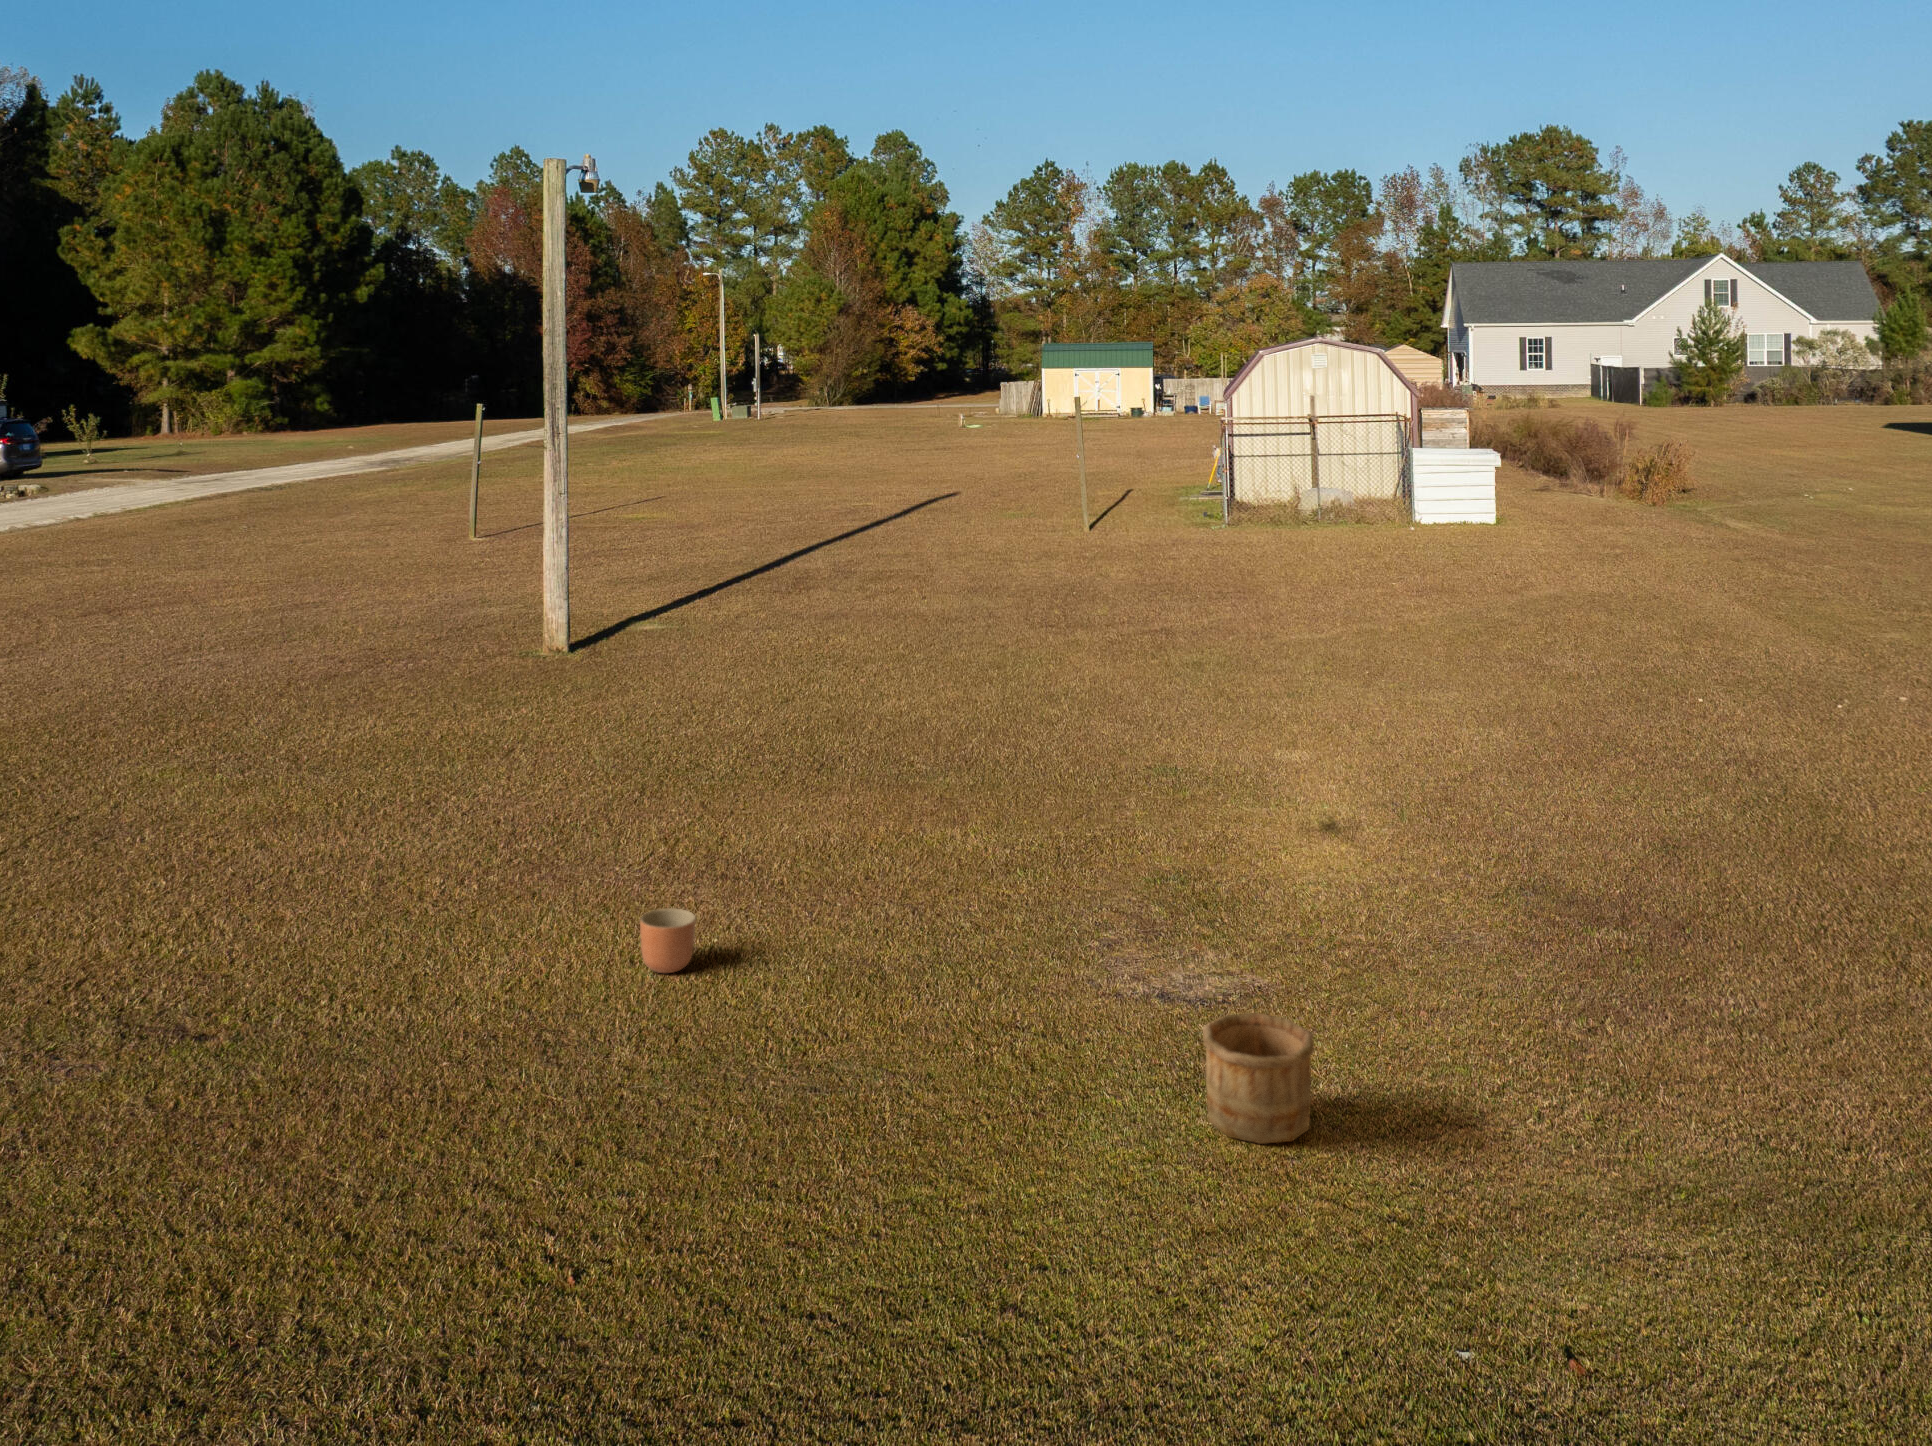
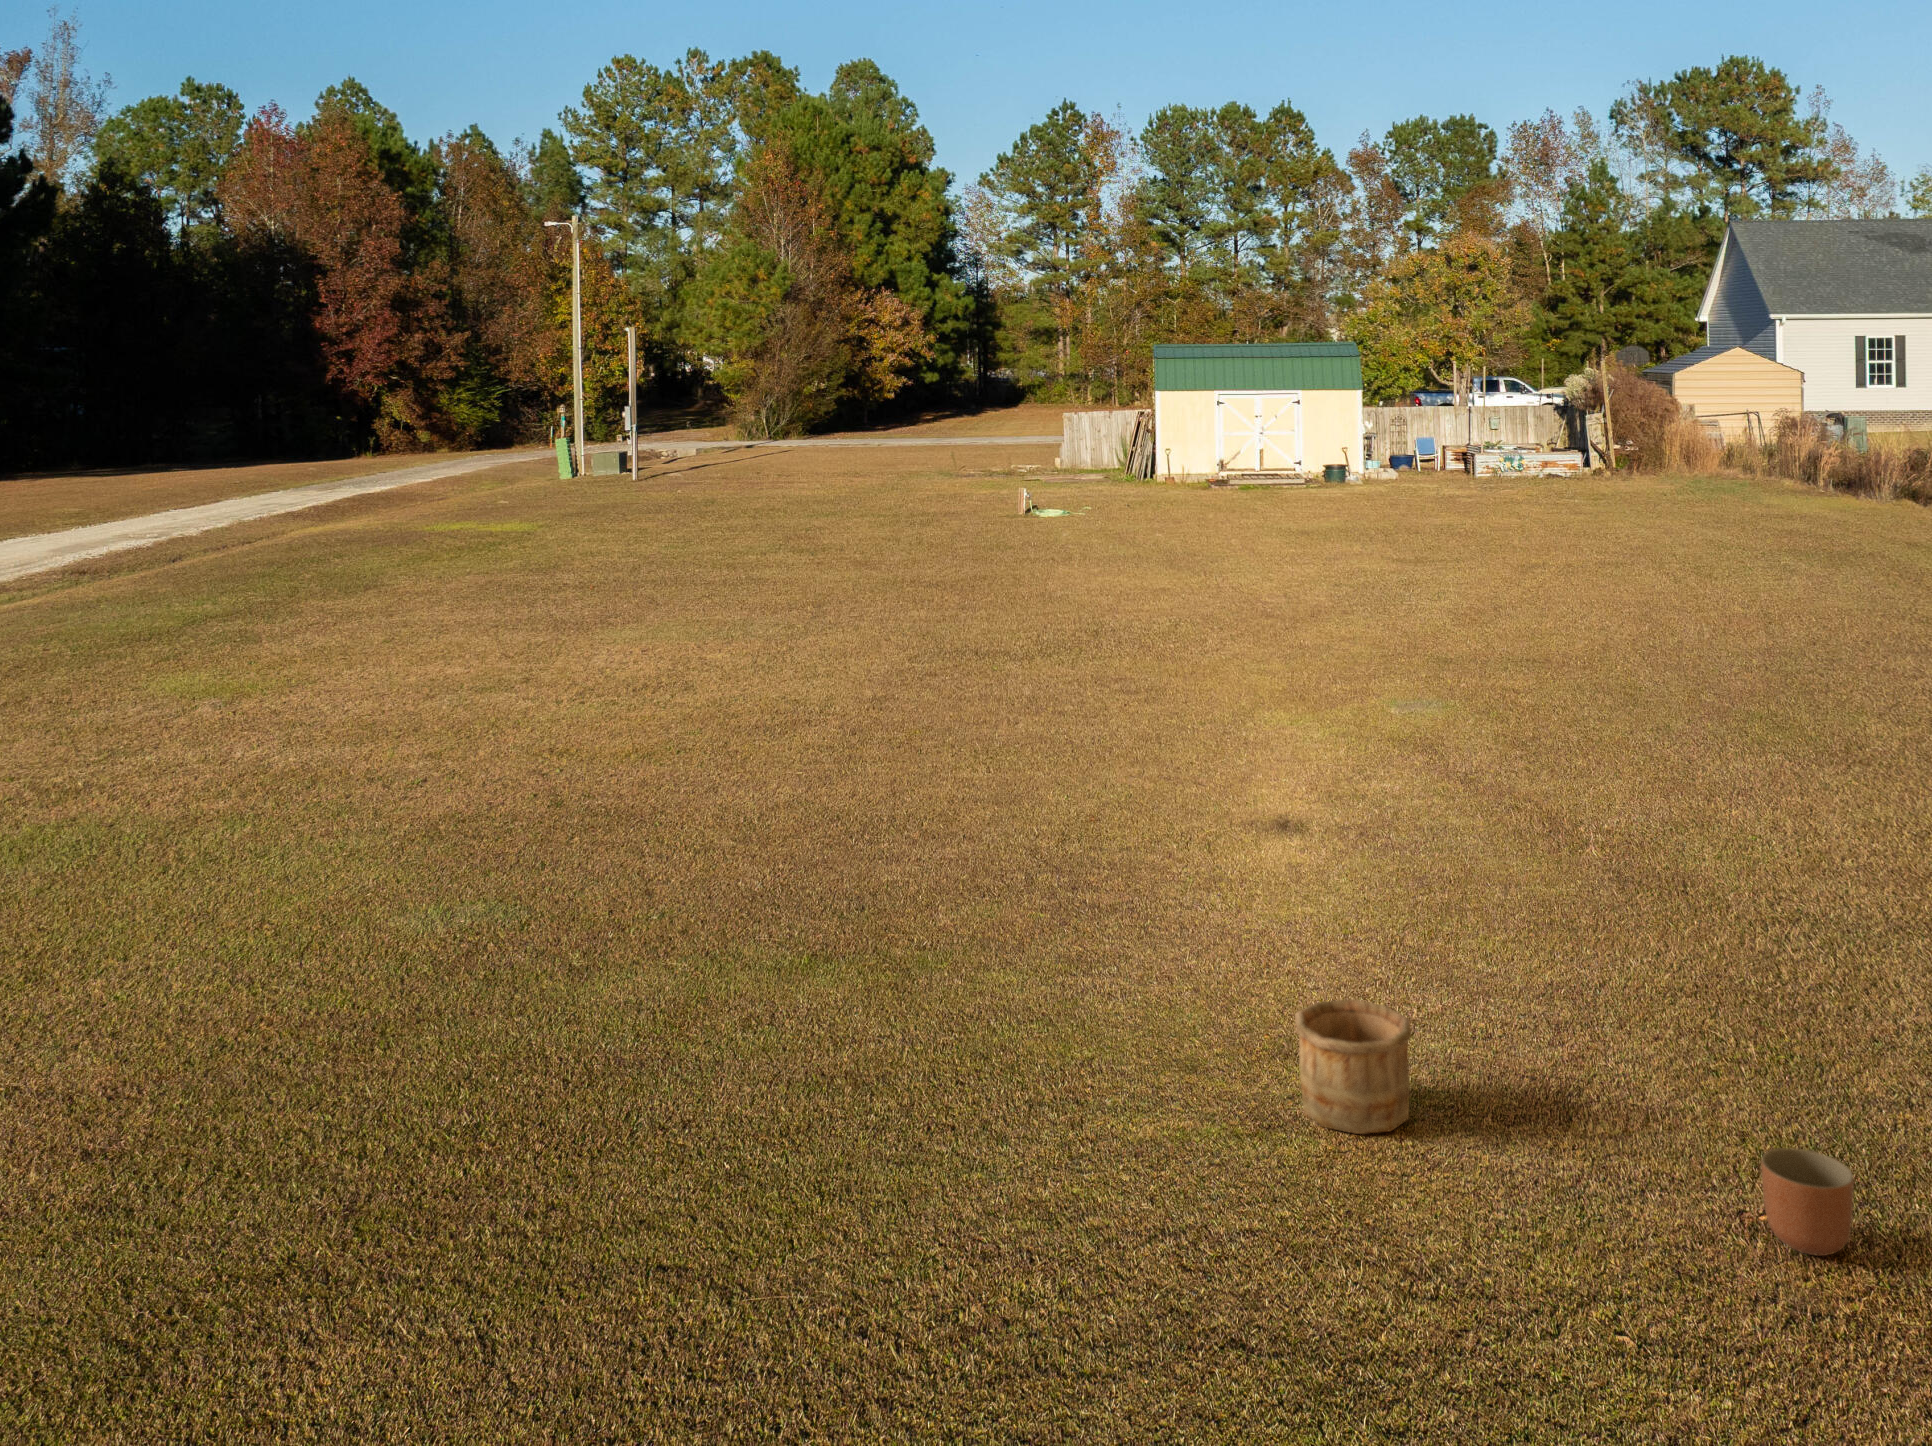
planter: present [640,908,696,973] -> present [1761,1148,1854,1256]

